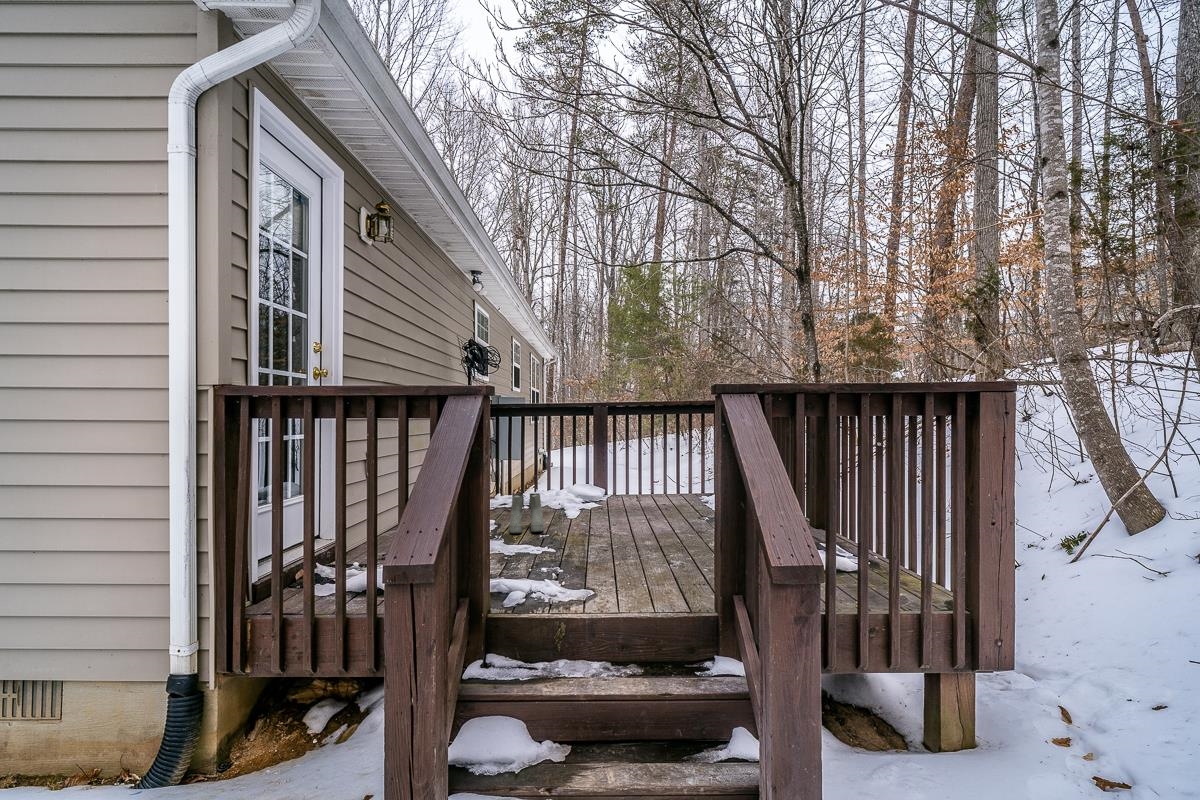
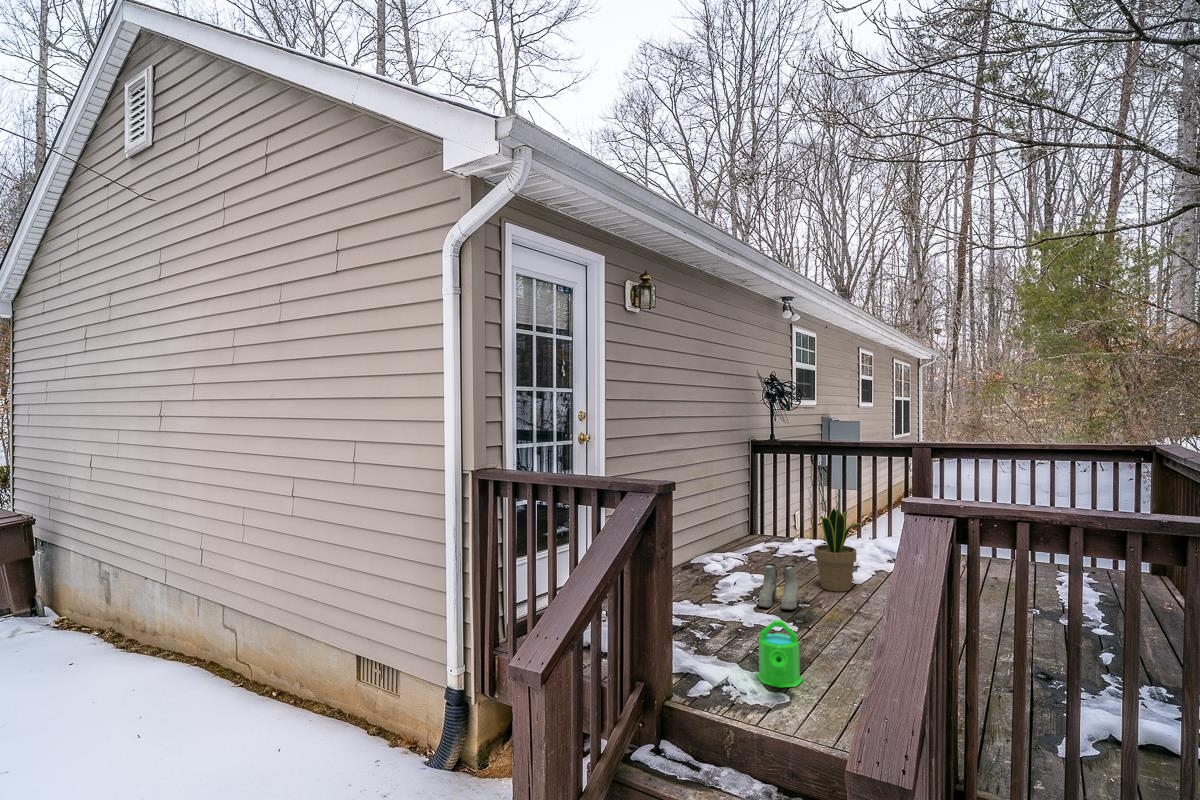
potted plant: none [544,443,584,516] -> present [814,509,862,591]
watering can: none [553,523,594,583] -> present [757,620,803,688]

